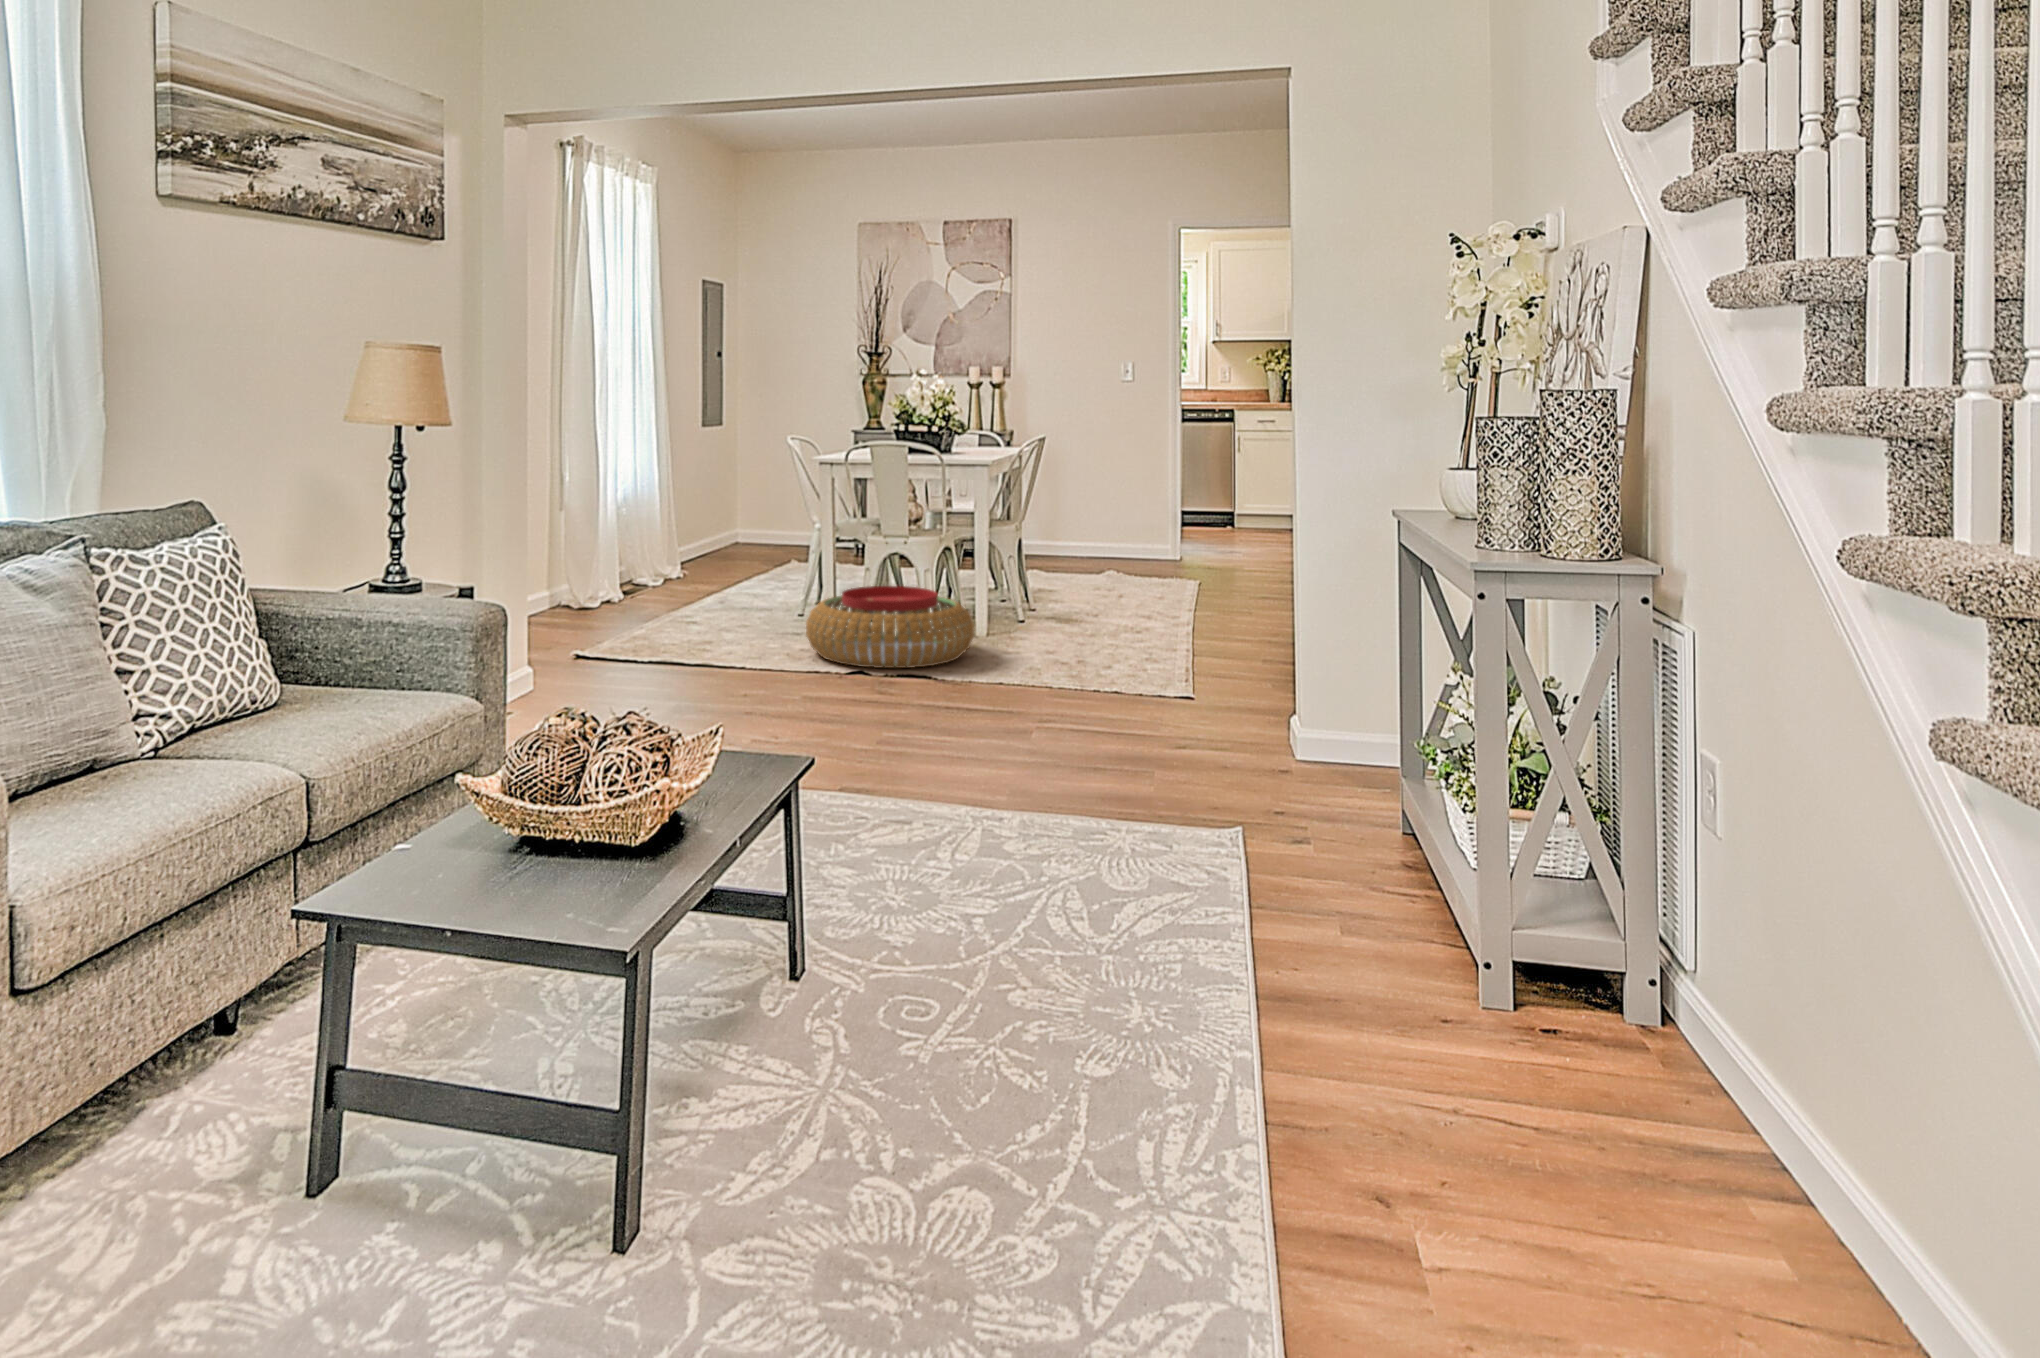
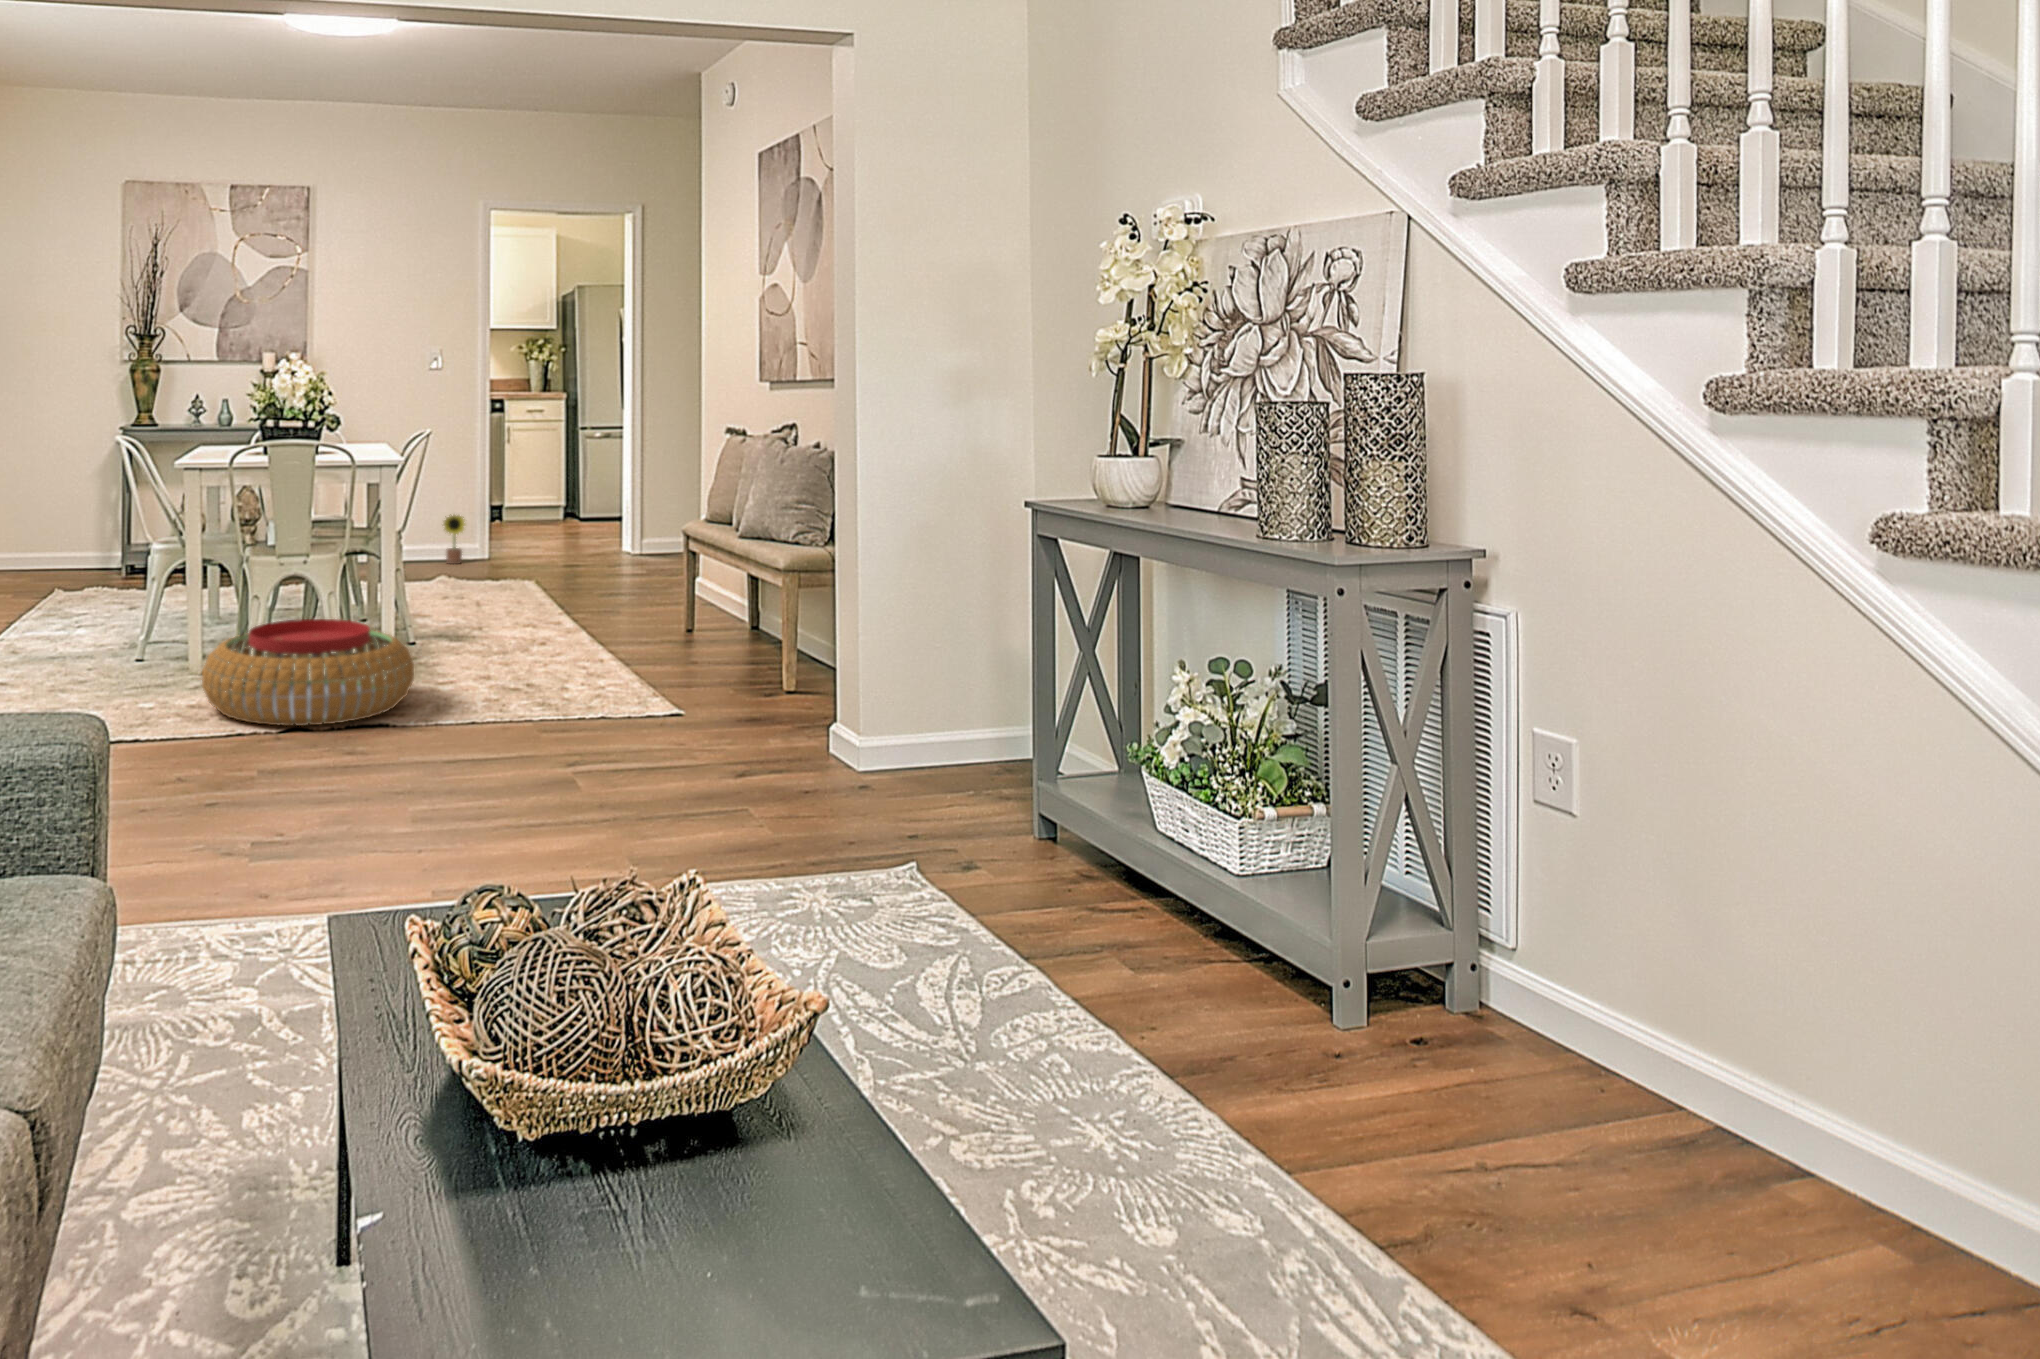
decorative plant: none [1128,513,1152,559] -> present [444,515,465,564]

